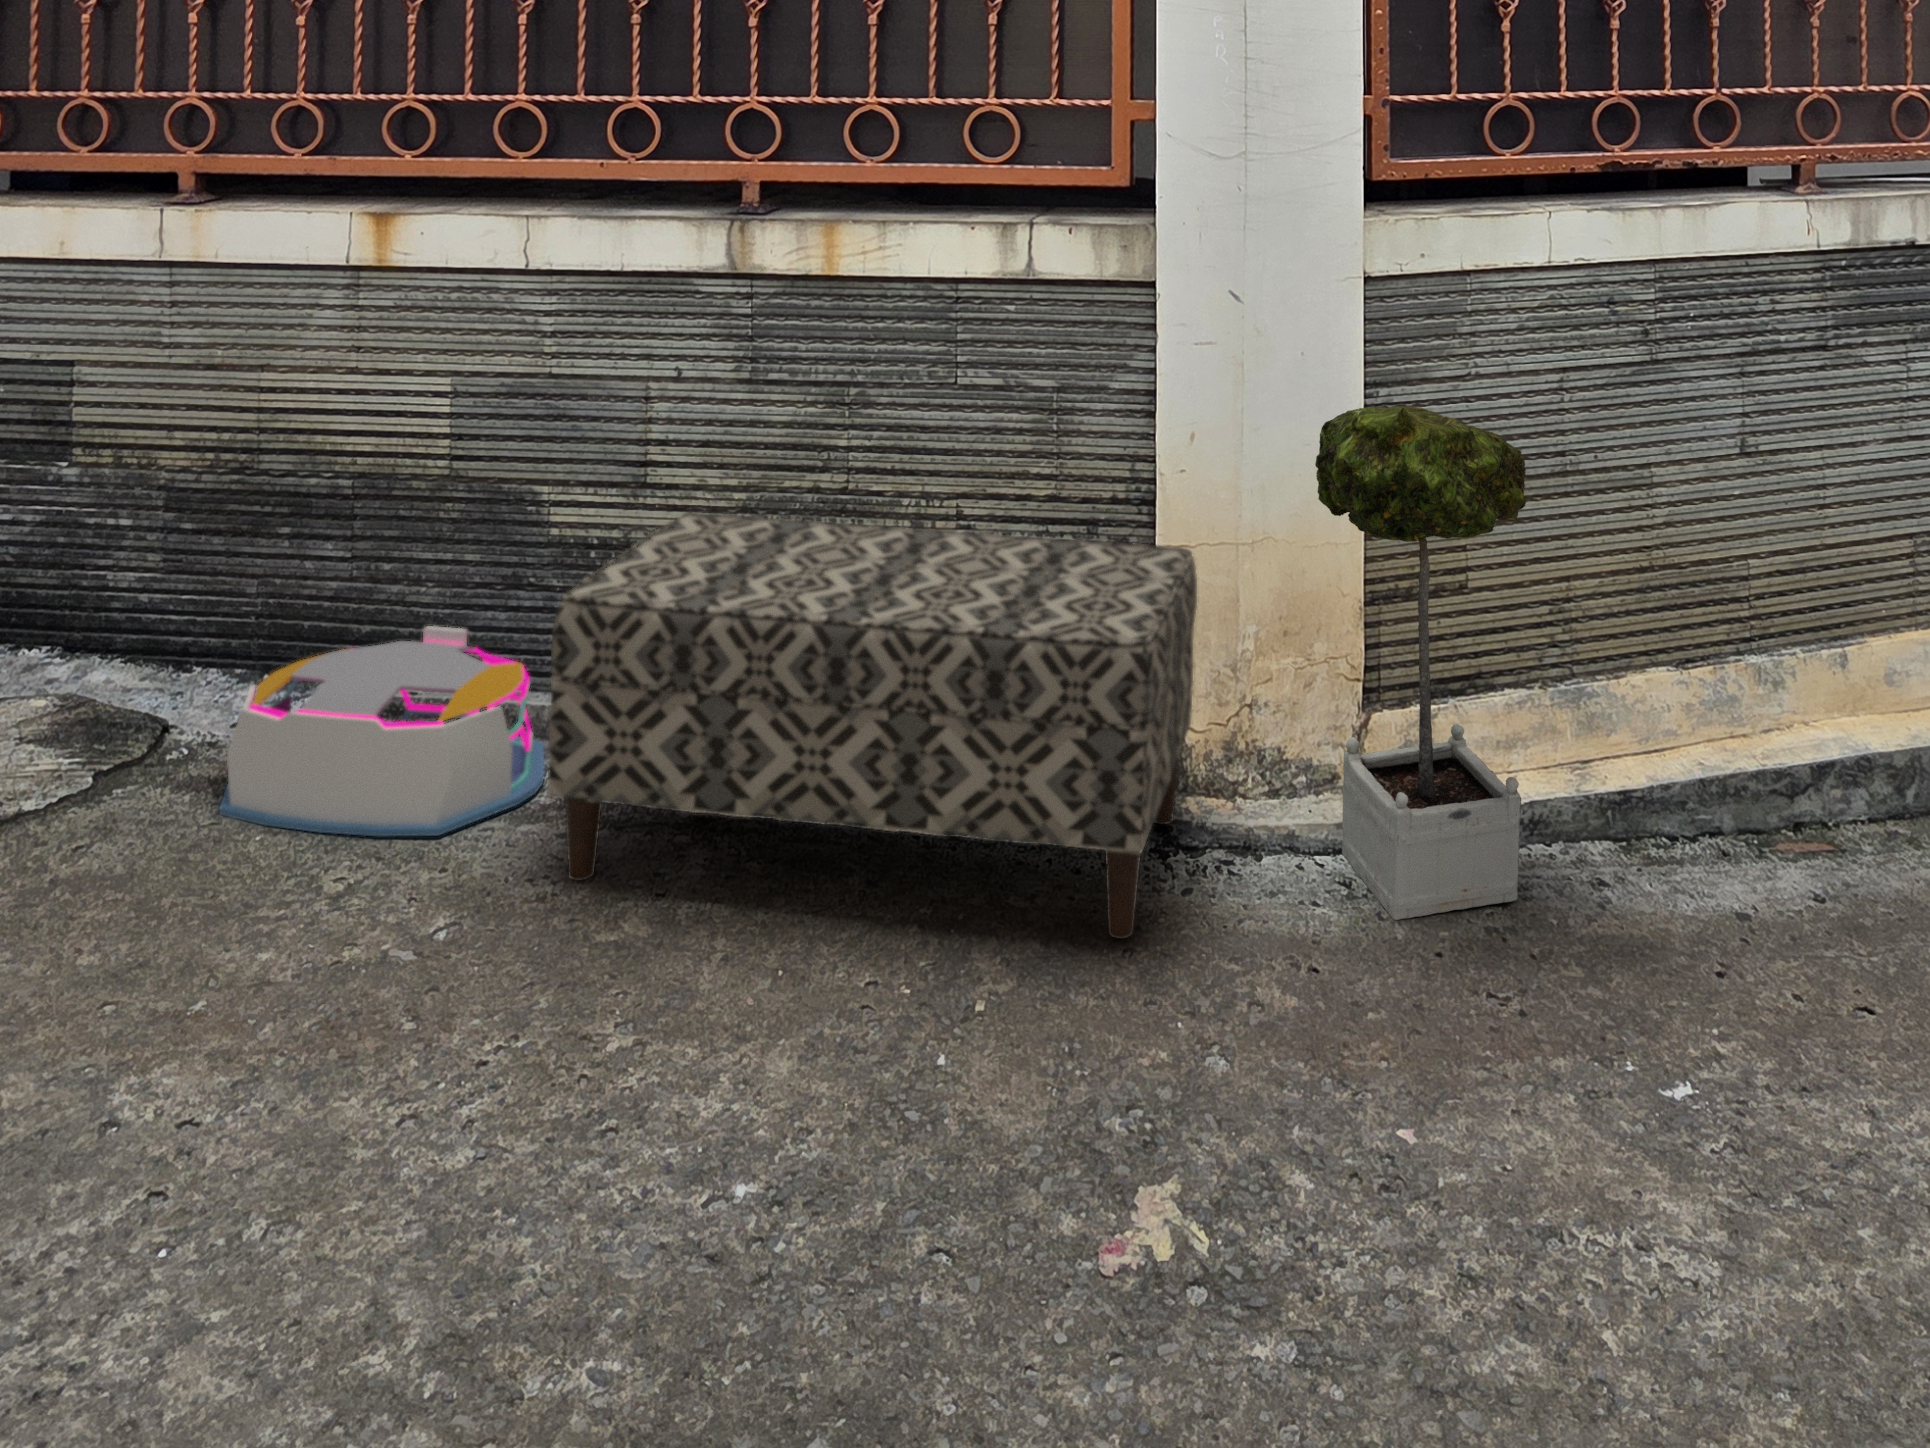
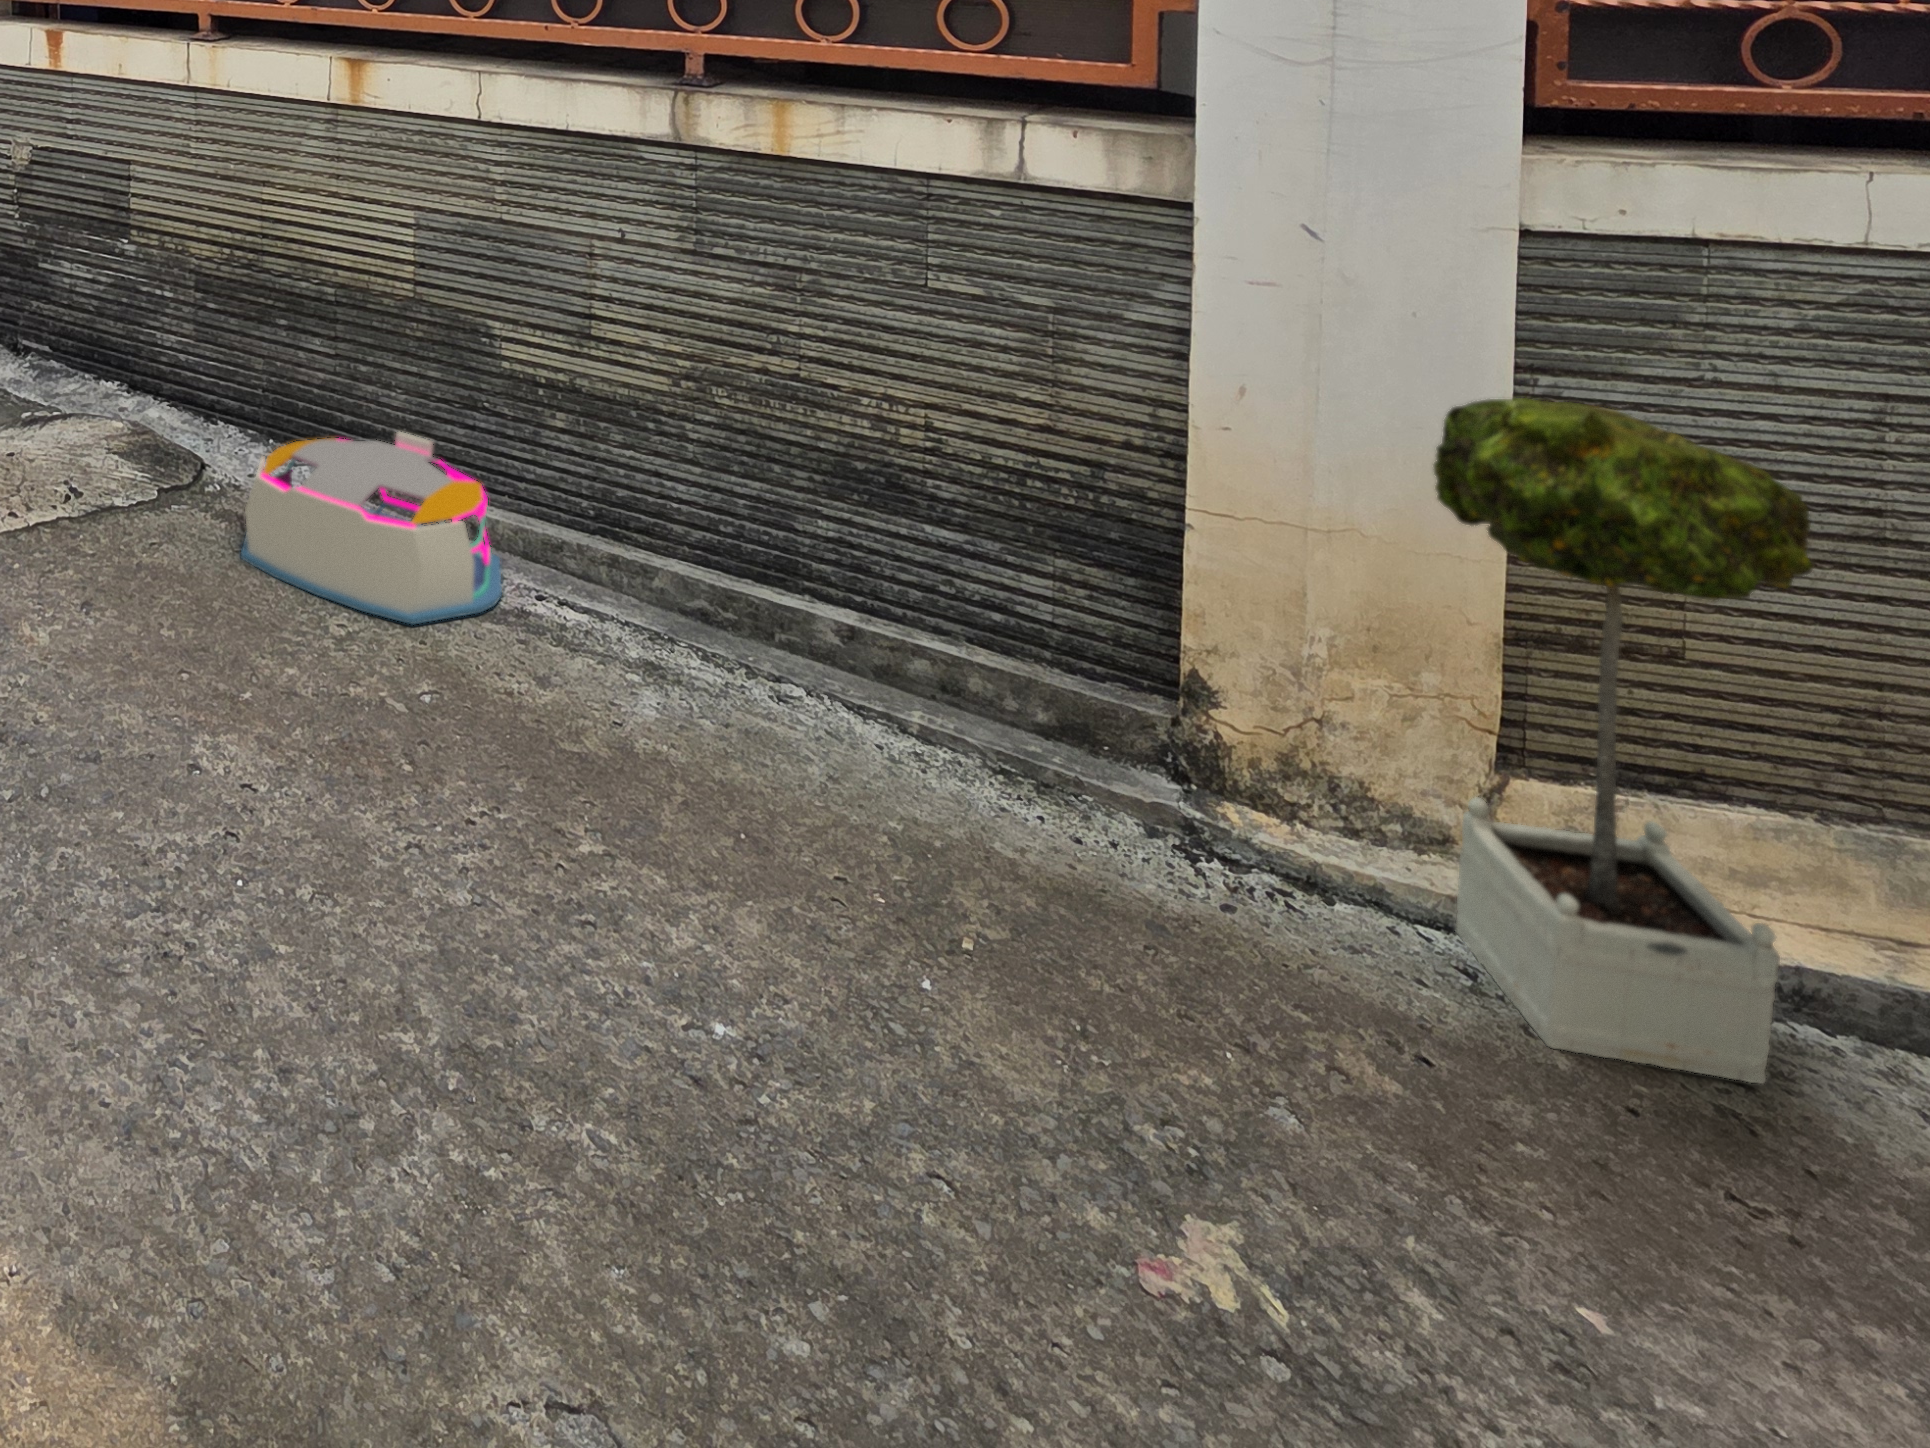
bench: present [548,513,1197,939] -> none [508,373,1244,950]

